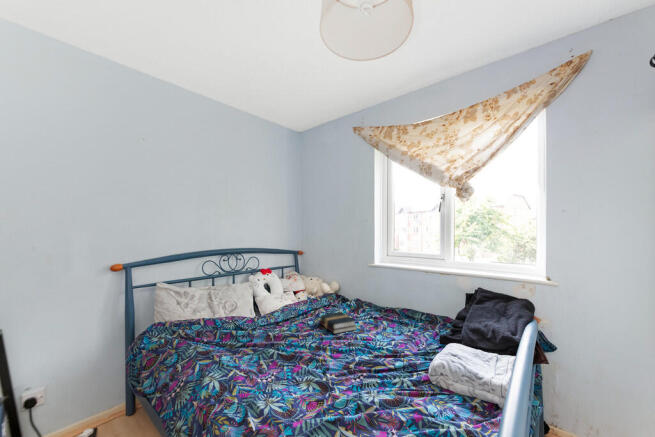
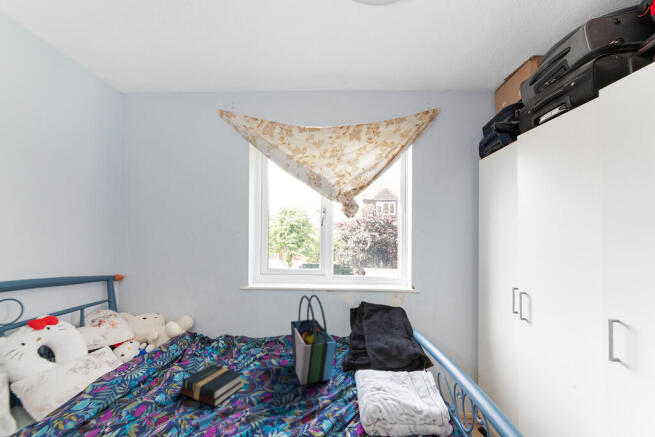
tote bag: none [394,271,424,343] -> present [291,295,336,385]

